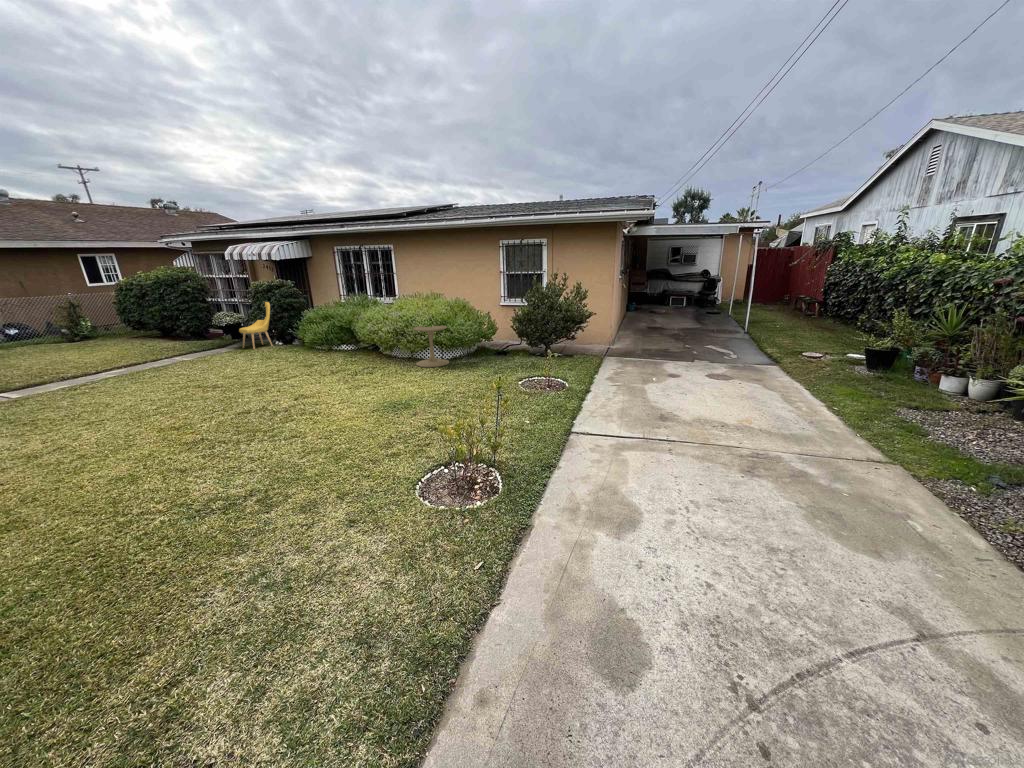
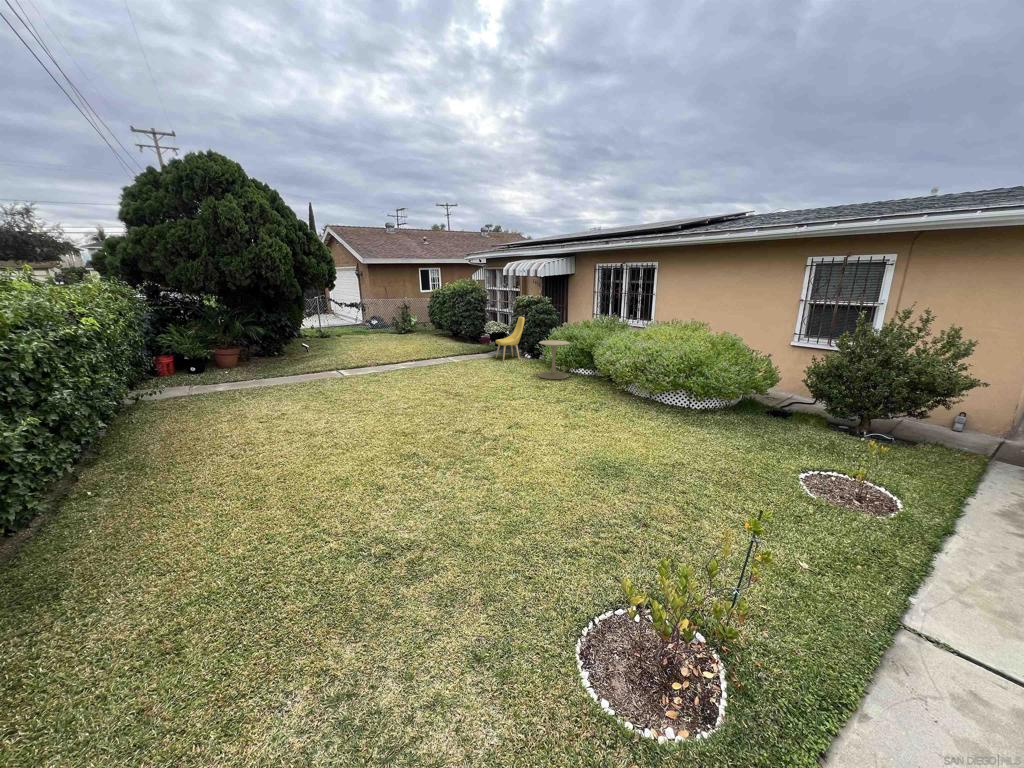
pedestal table: present [413,326,449,367] -> present [538,340,570,379]

